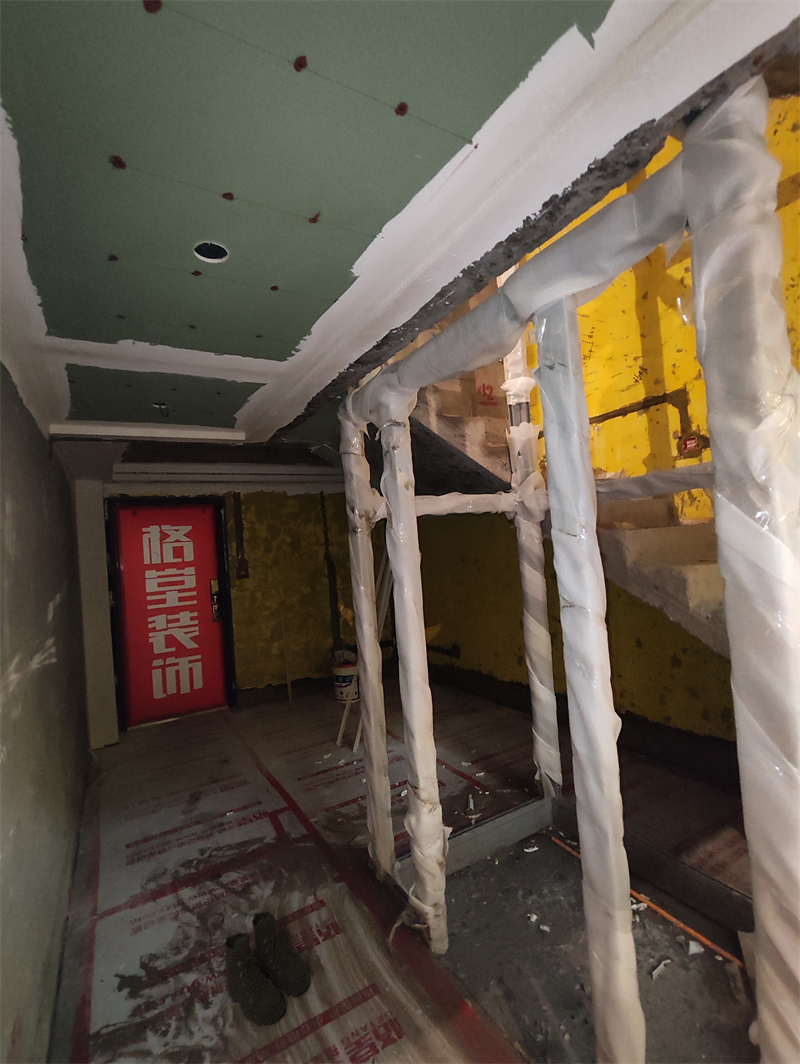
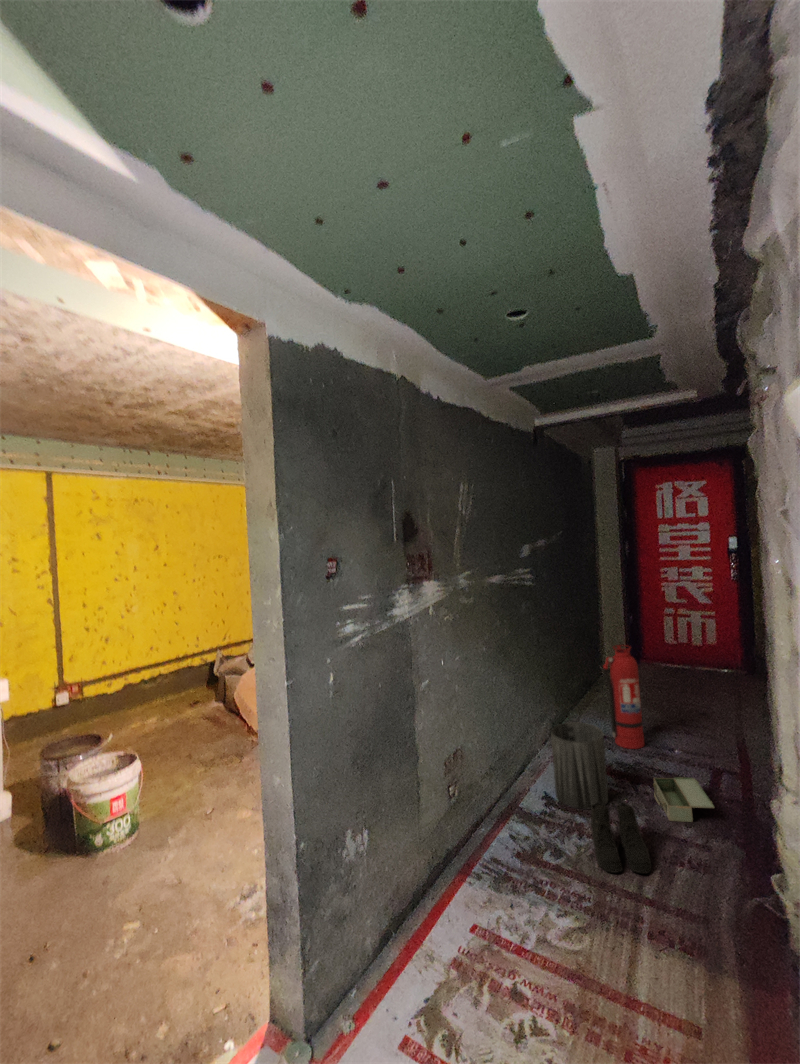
fire extinguisher: none [149,713,195,843] -> present [603,645,644,749]
trash can: none [125,832,206,972] -> present [551,722,608,810]
toolbox: none [242,837,314,902] -> present [653,777,714,822]

